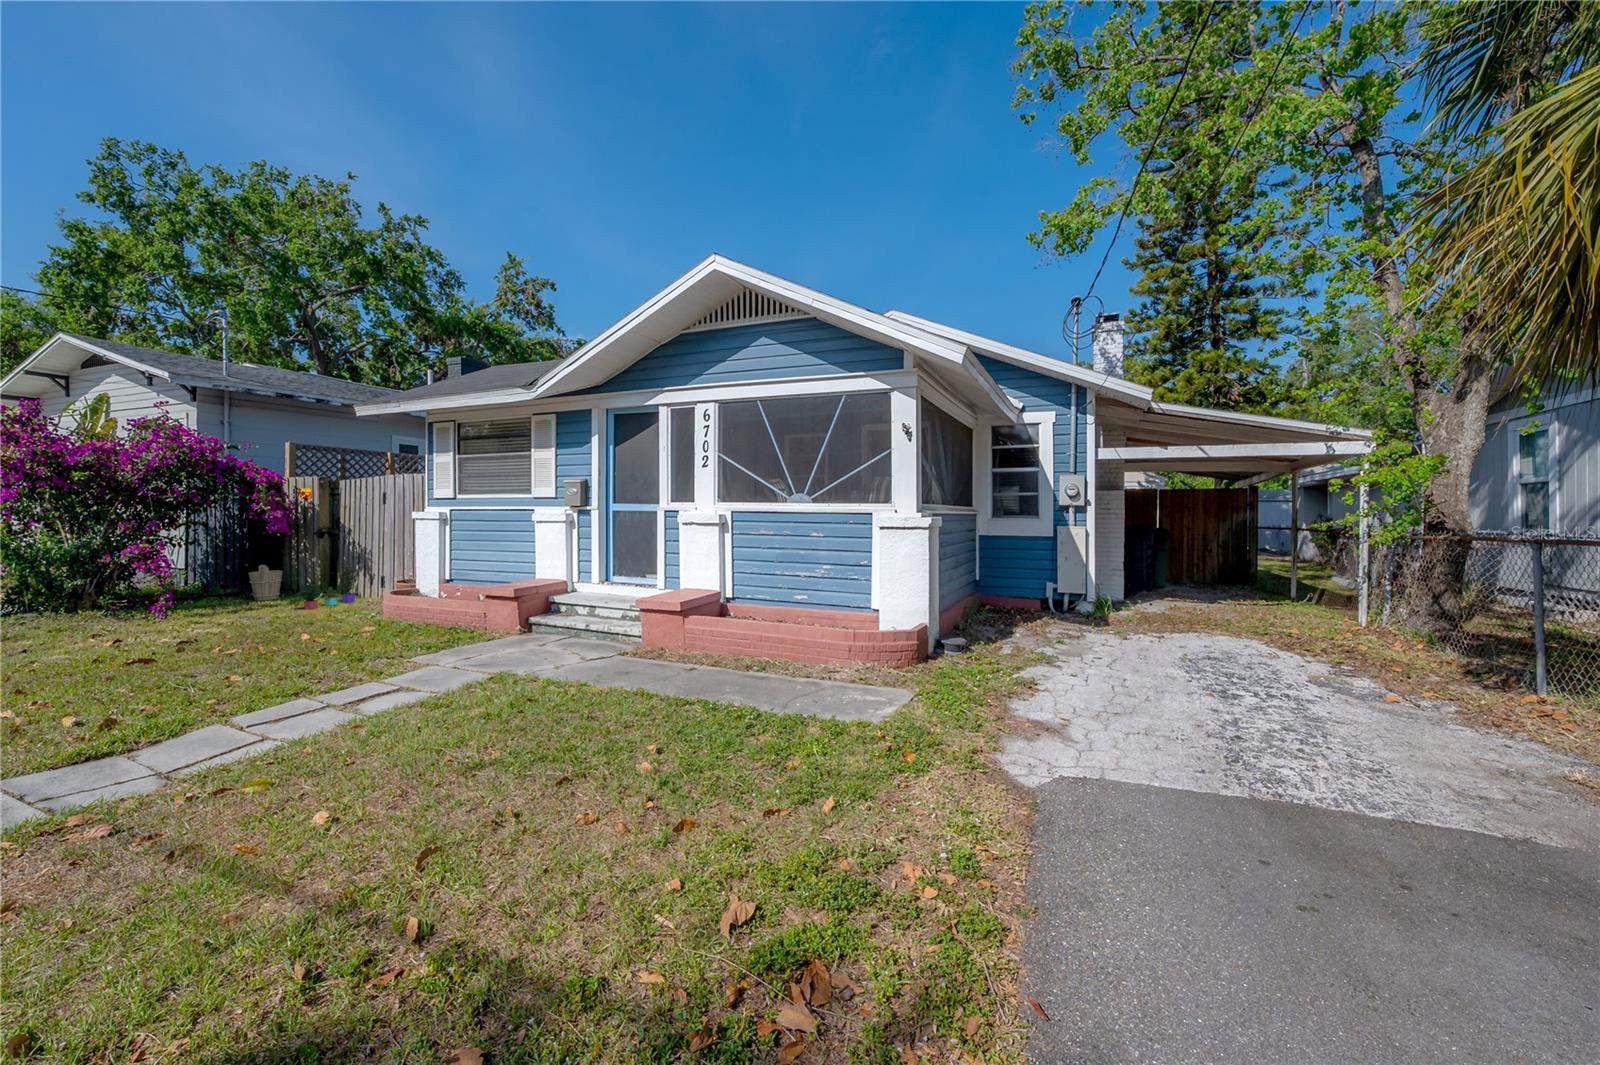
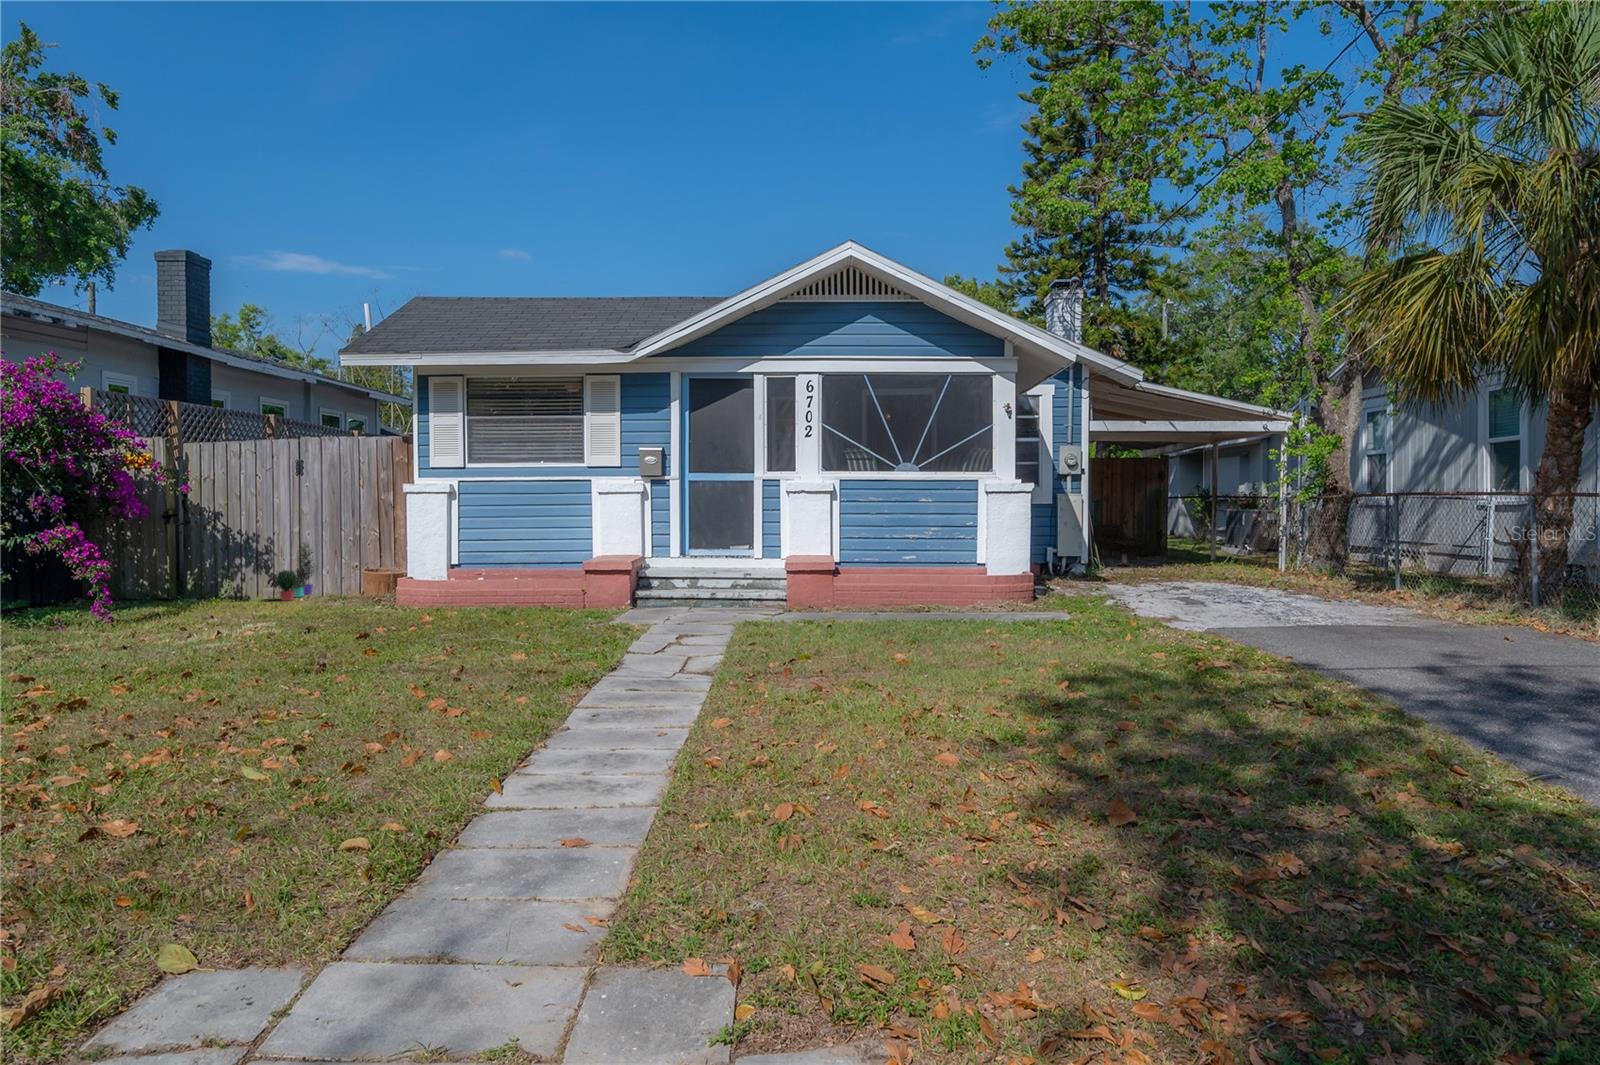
lounge chair: none [1100,558,1169,609] -> present [1092,523,1151,567]
bucket: present [249,565,283,600] -> none [147,552,188,597]

